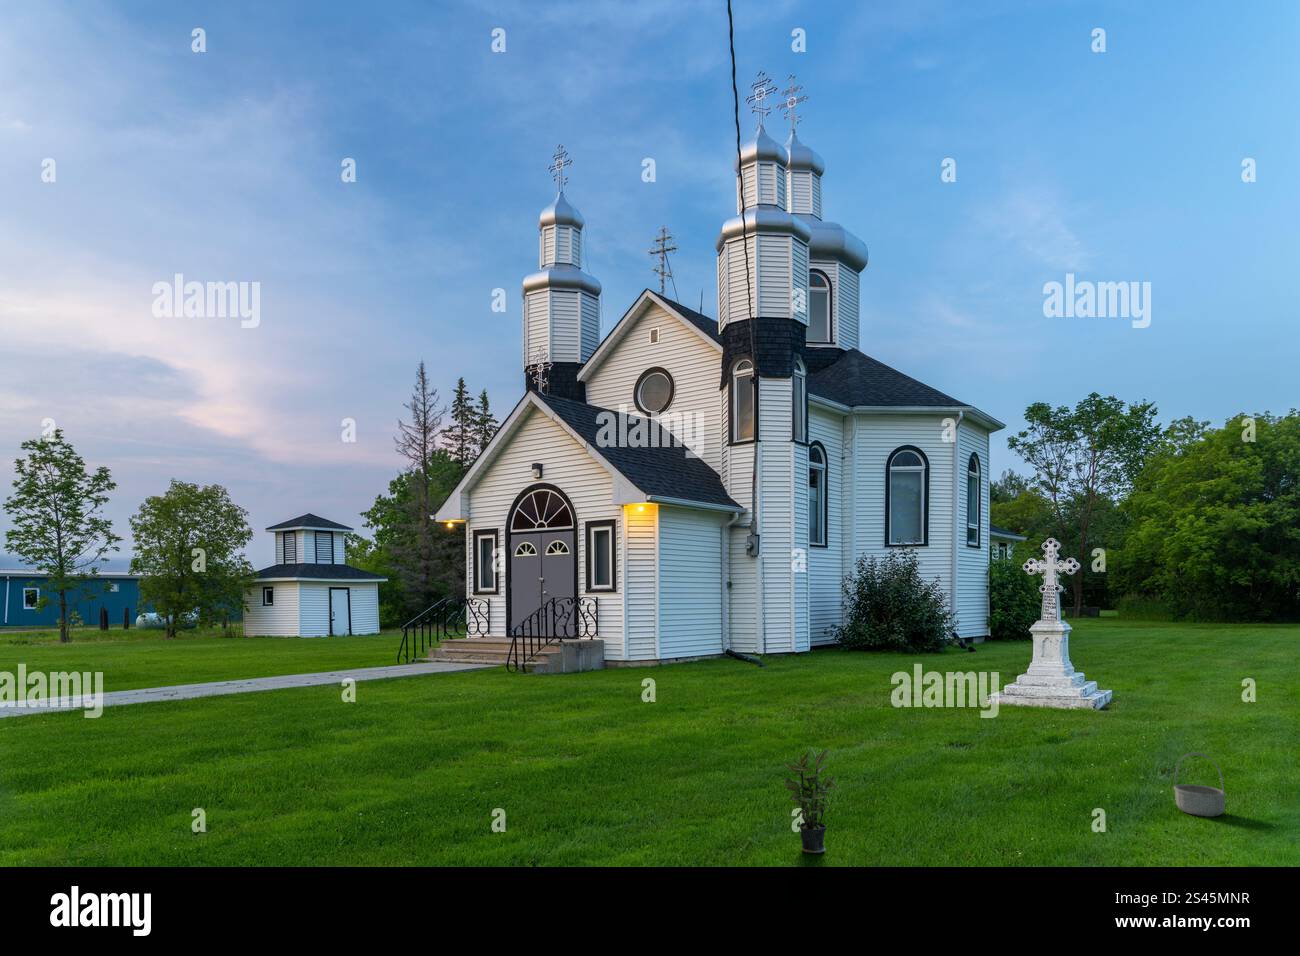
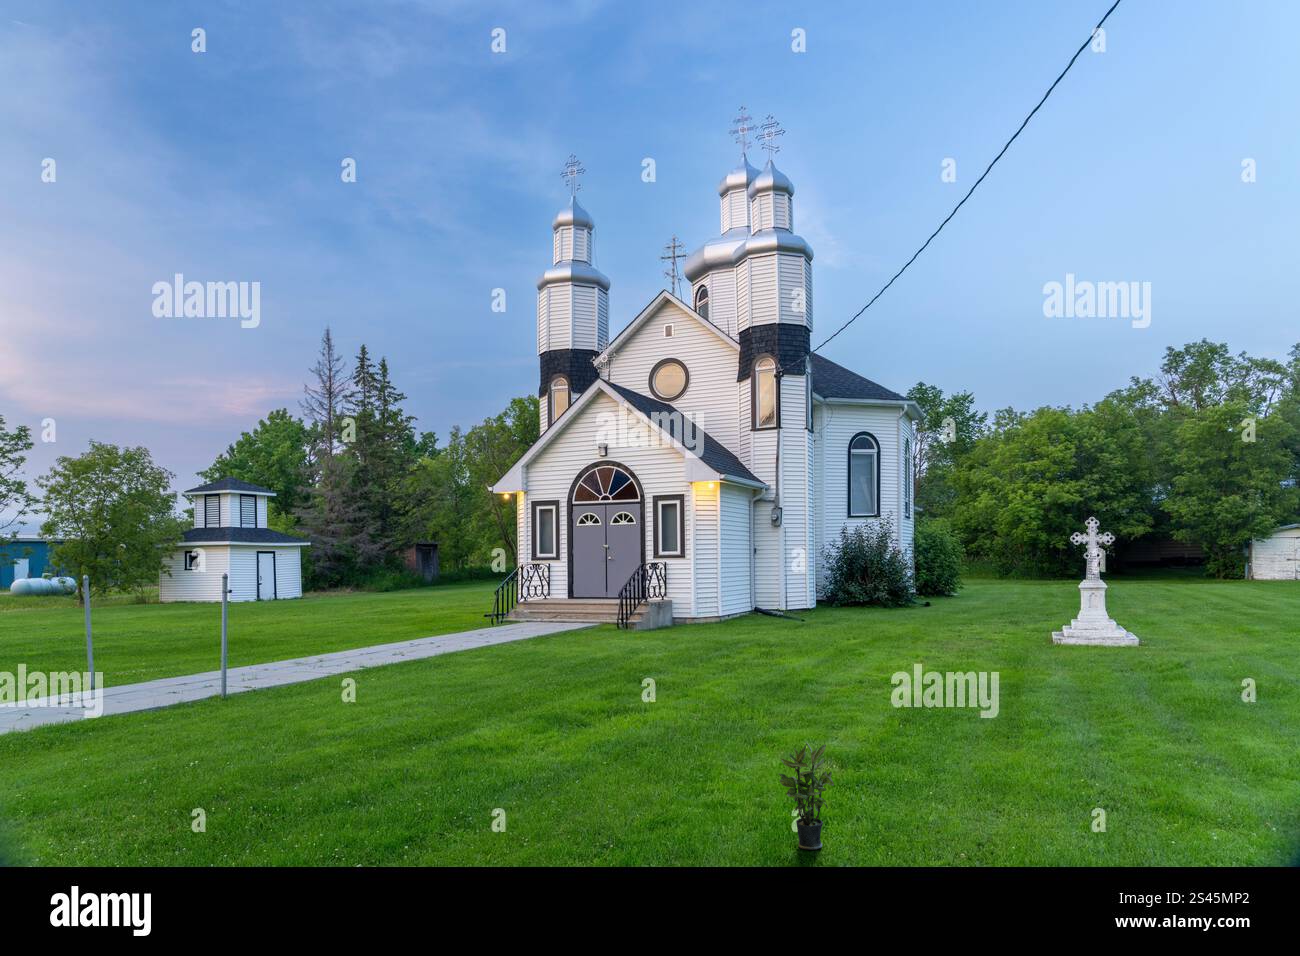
basket: present [1174,752,1225,817] -> none [1188,743,1242,808]

